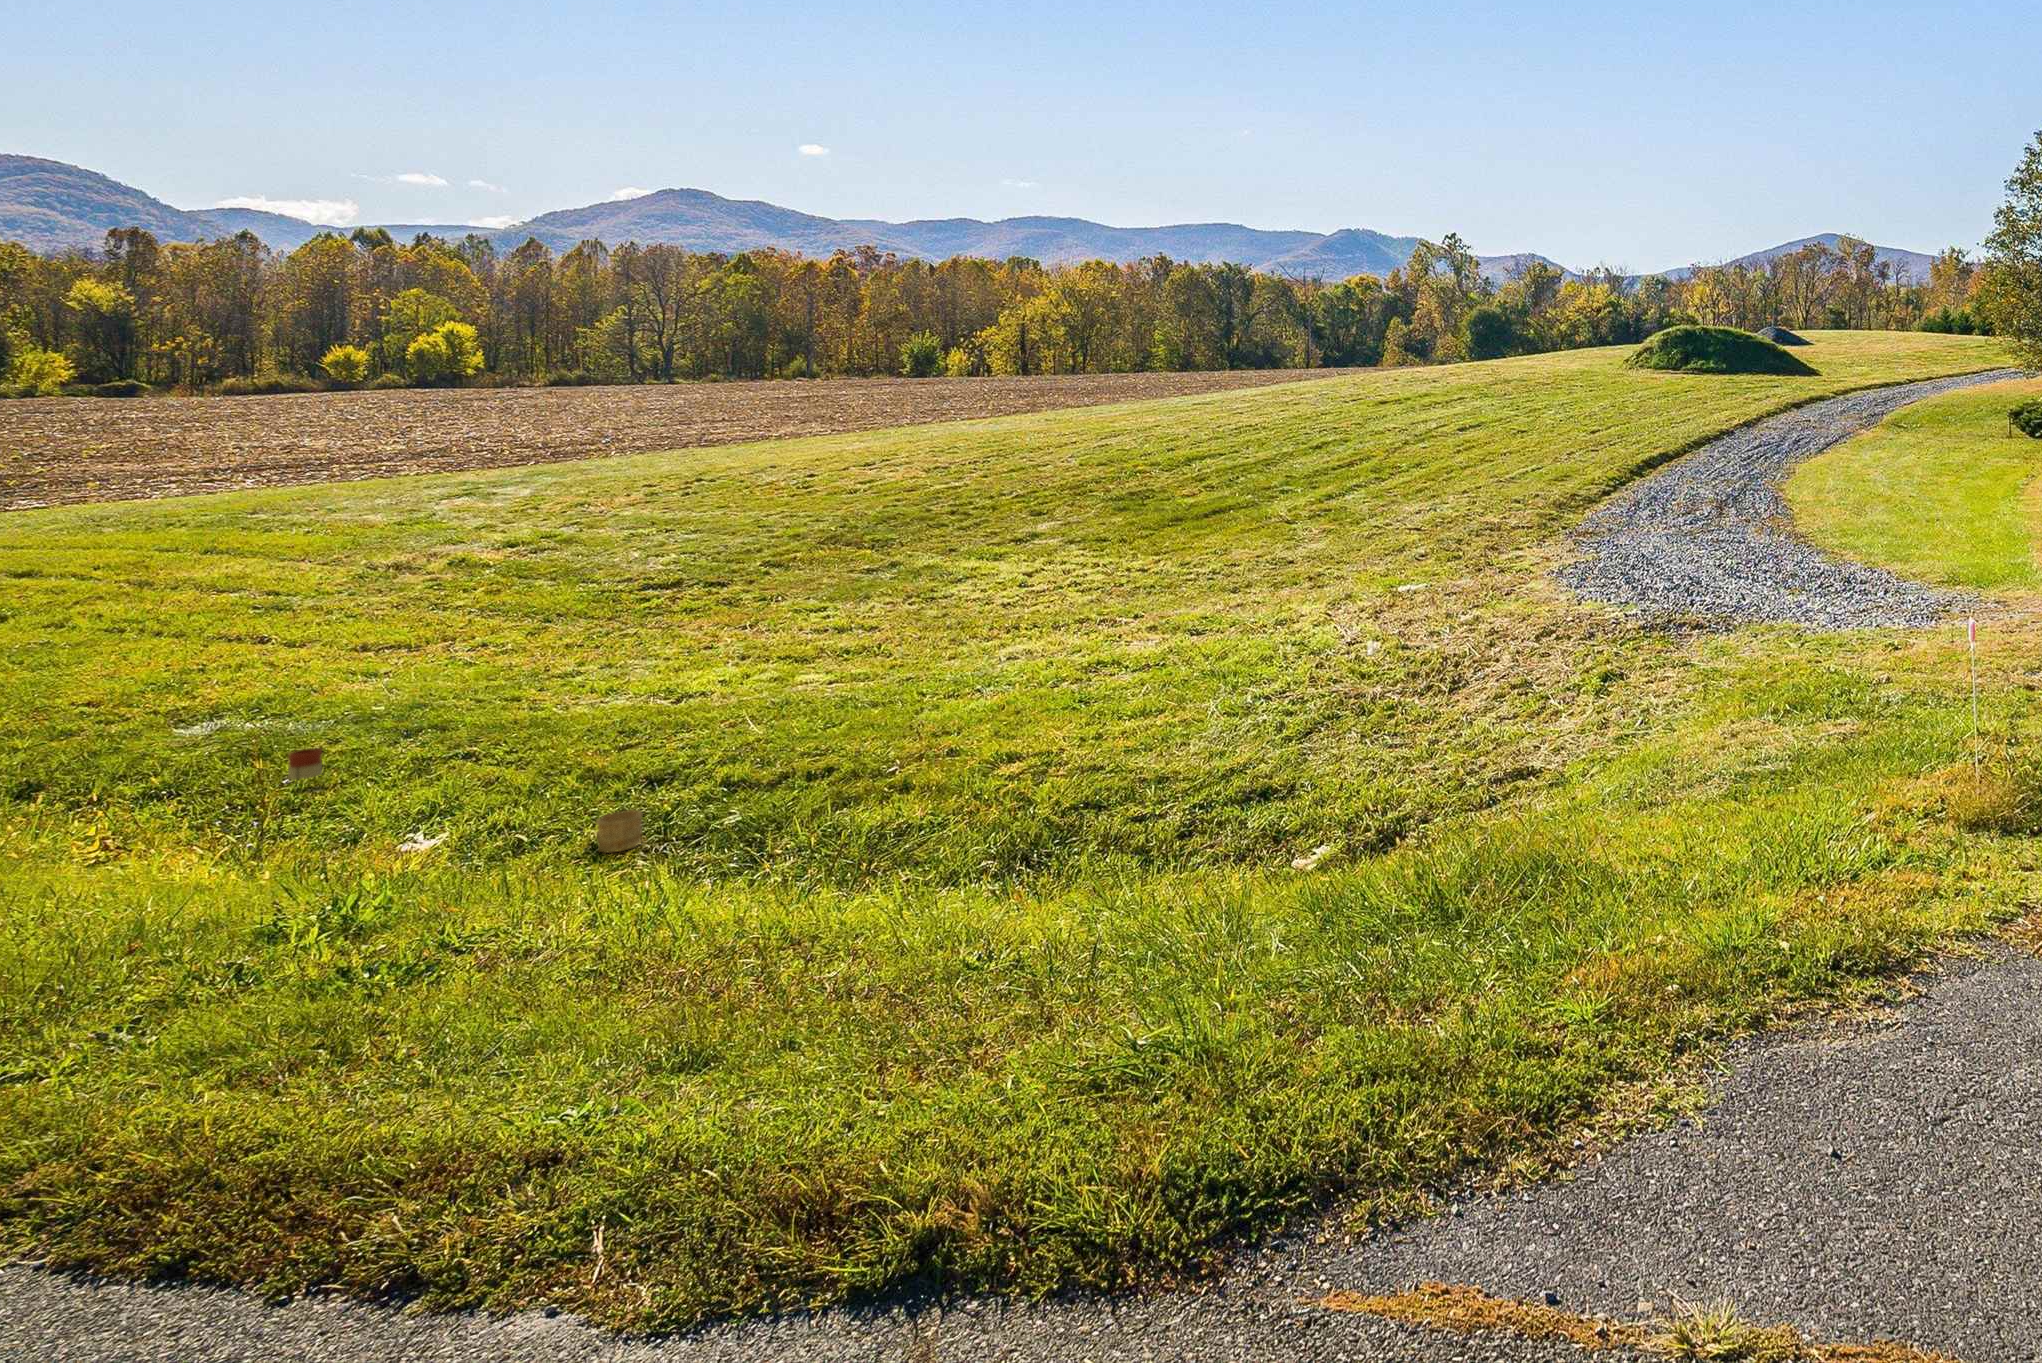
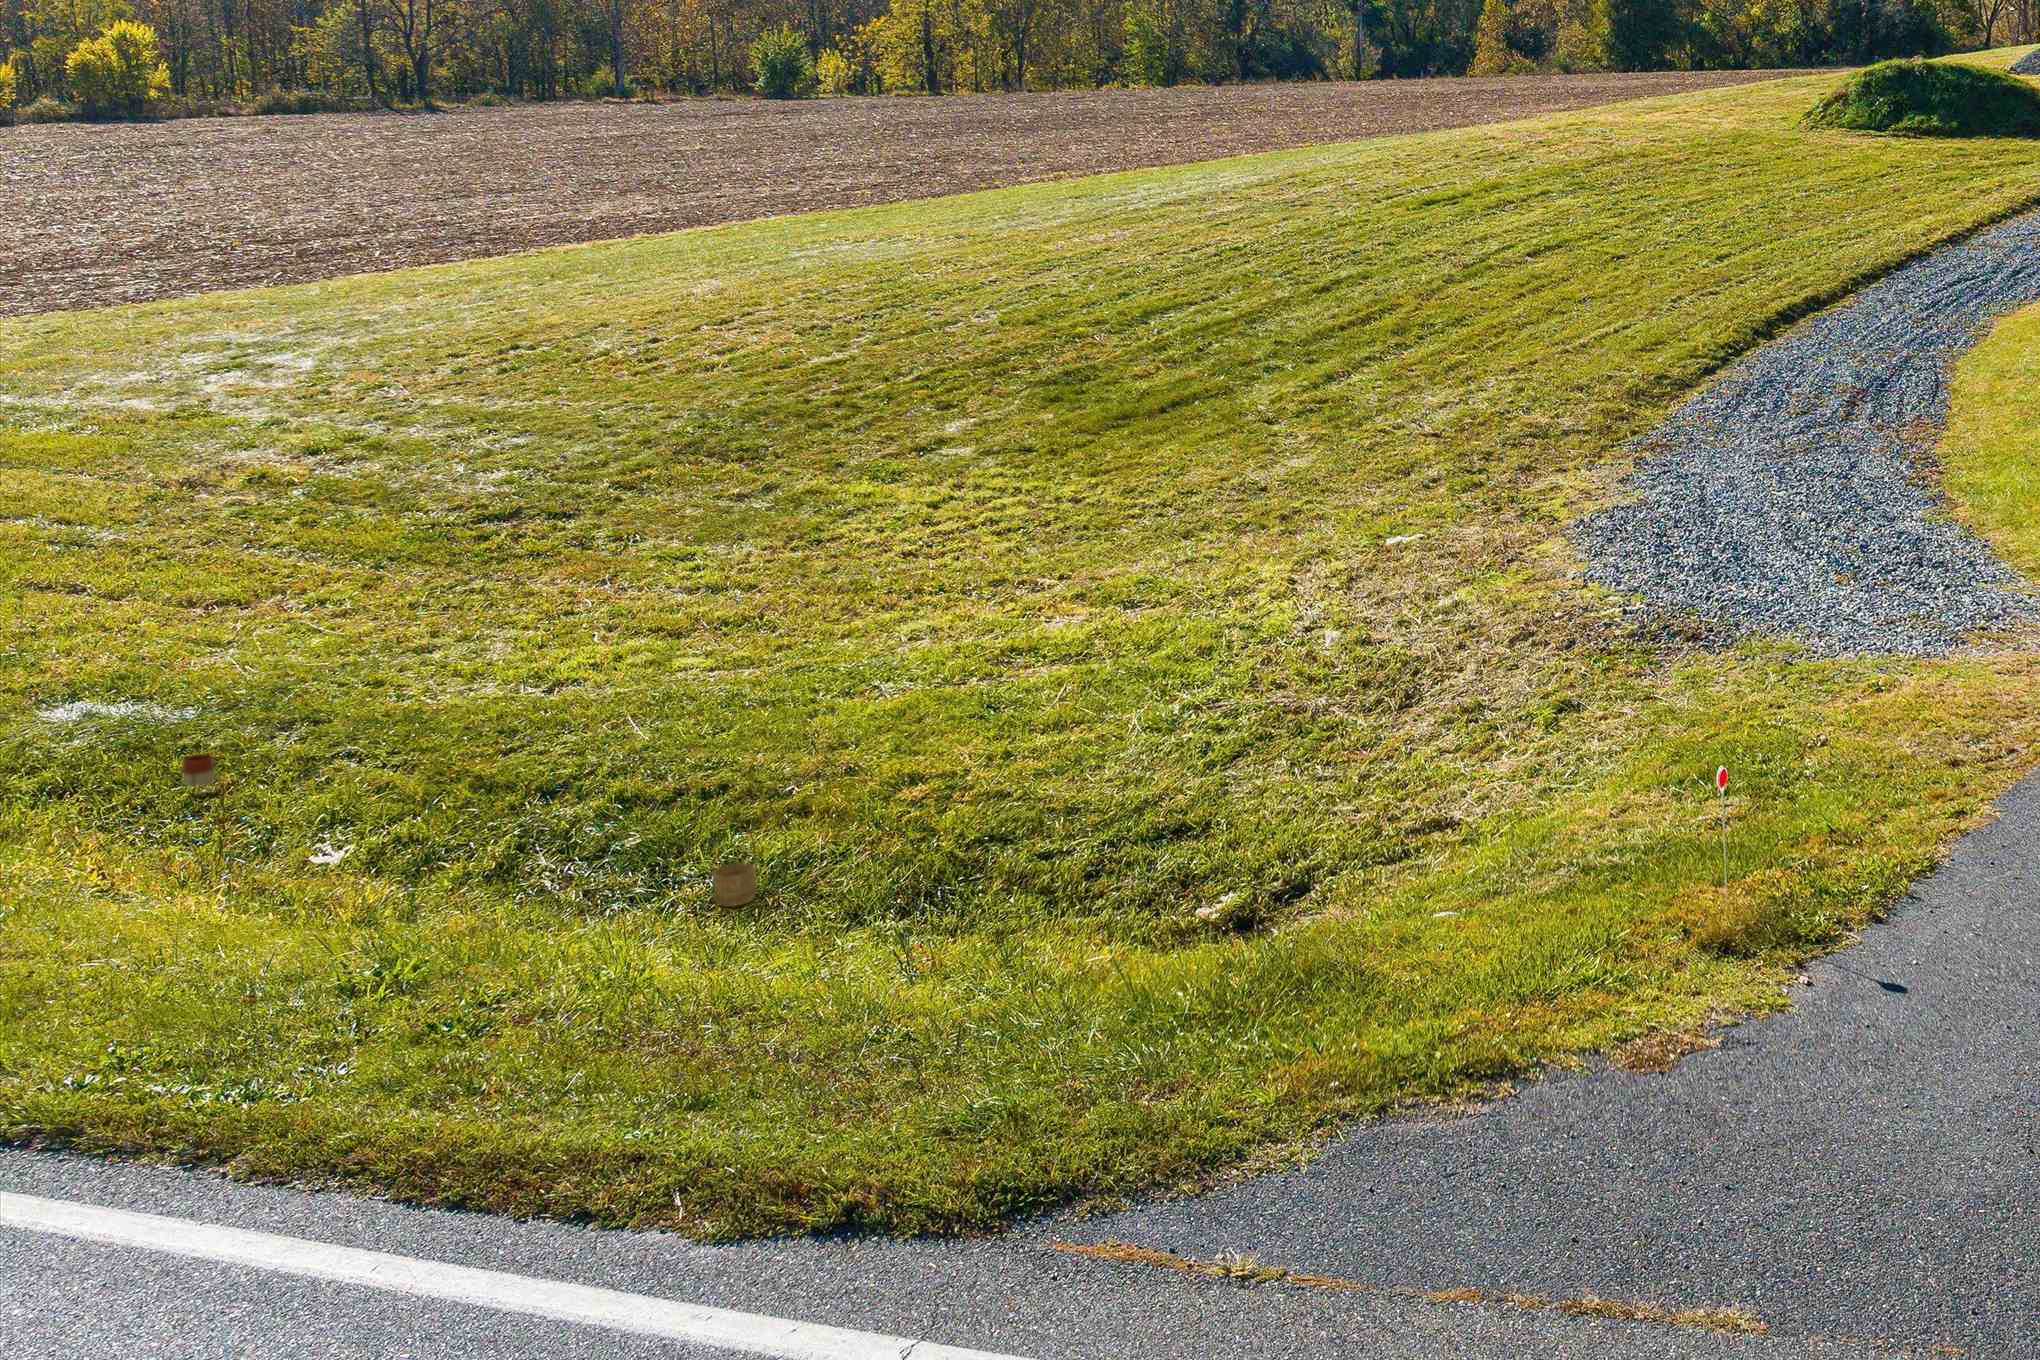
wooden bucket: present [596,810,642,853] -> present [712,862,756,907]

